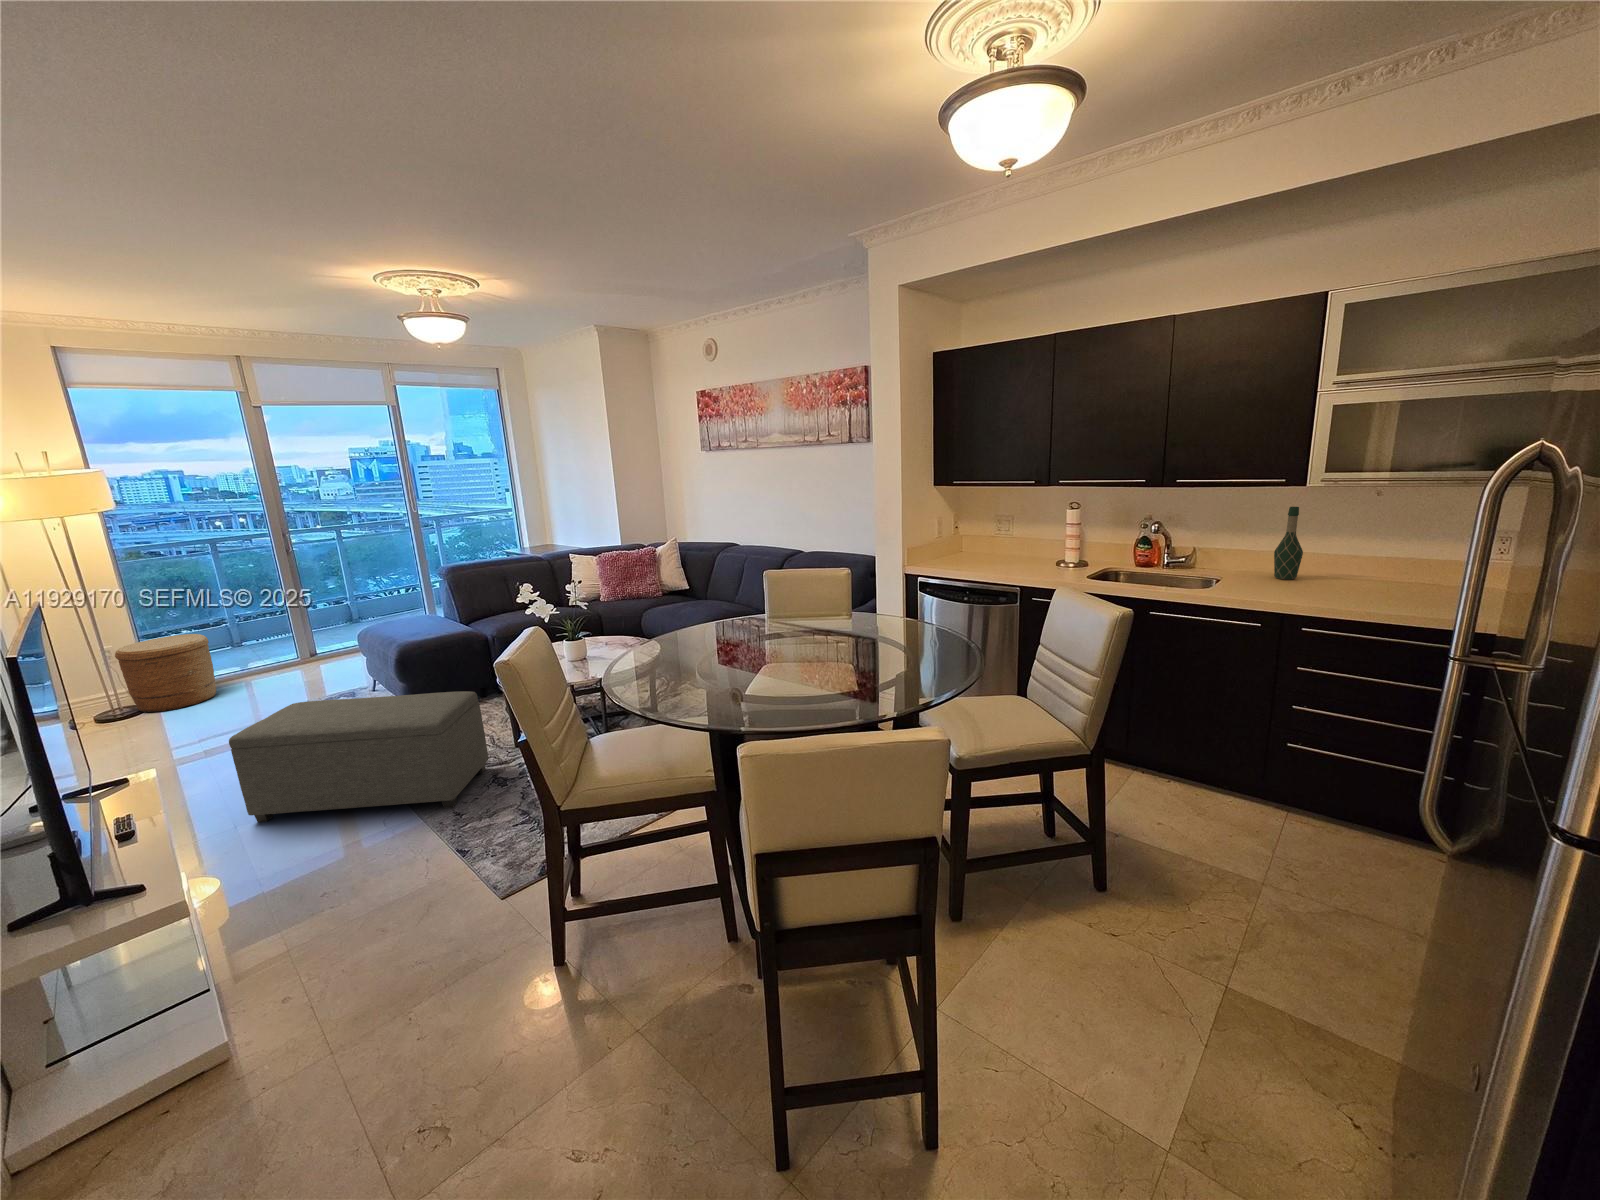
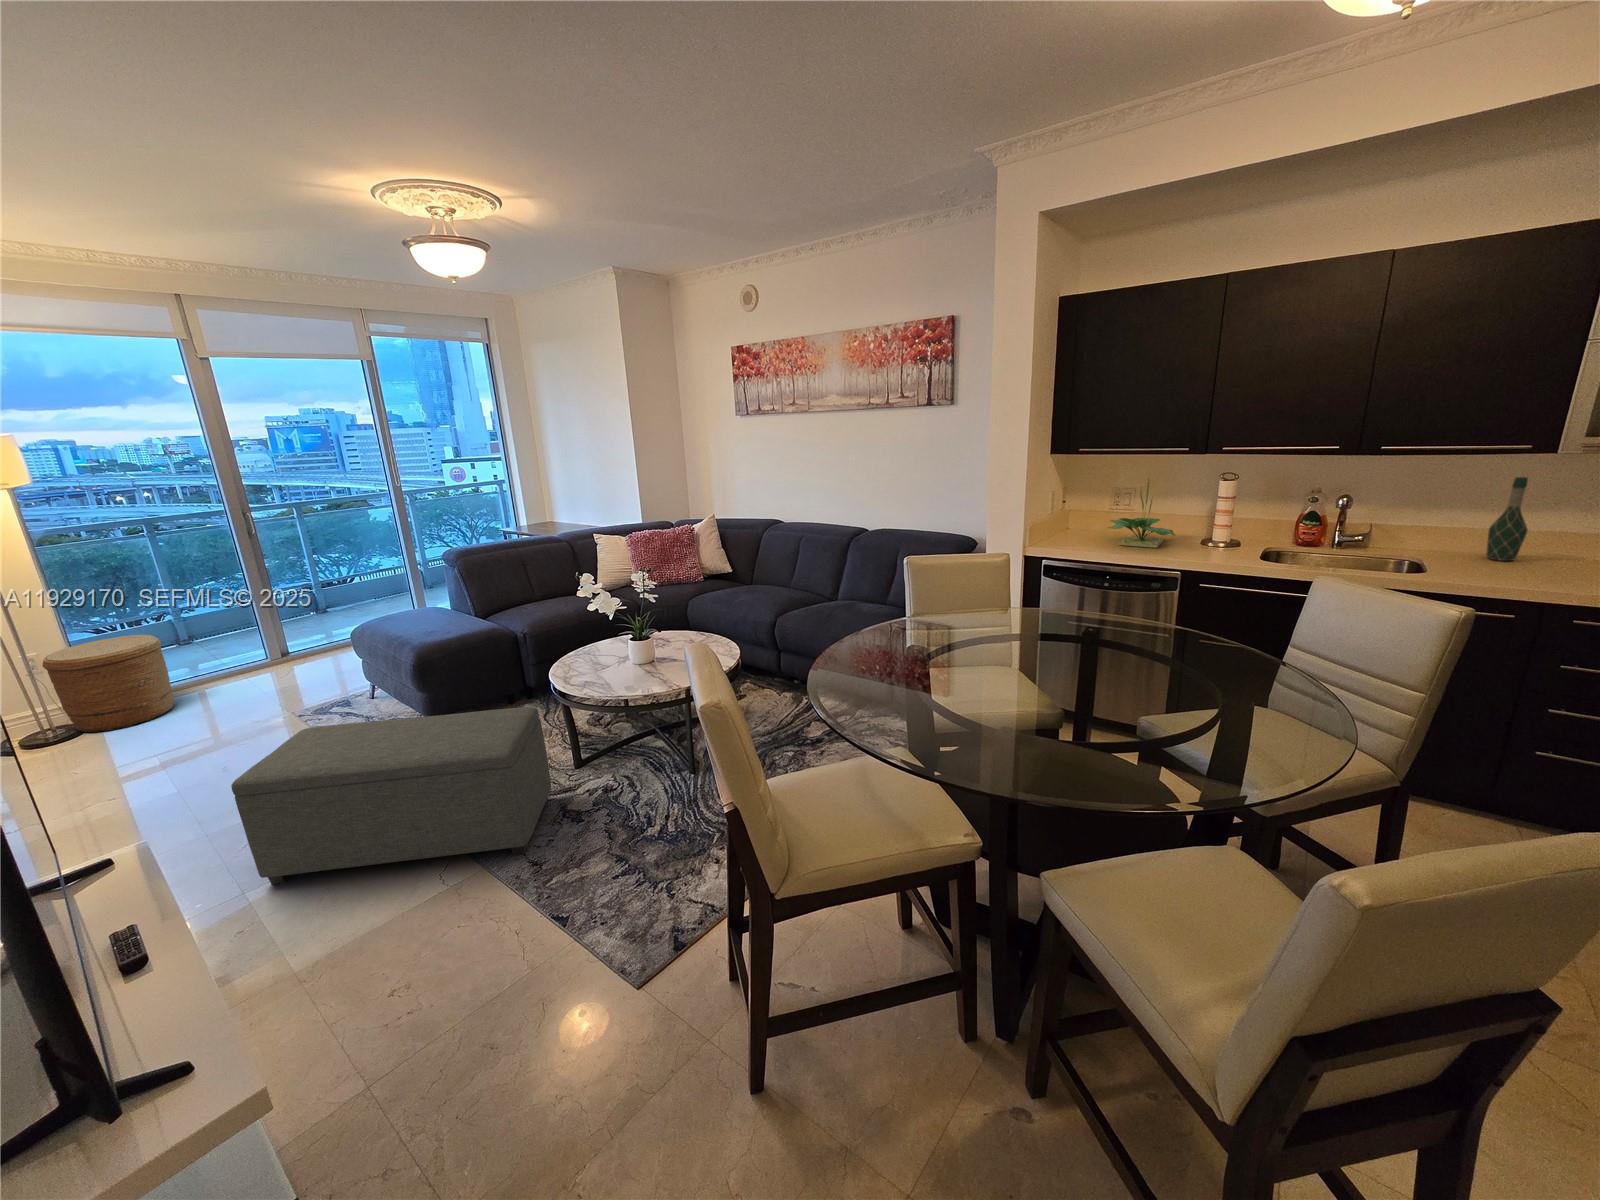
potted plant: none [971,506,1032,567] -> present [1108,479,1175,548]

